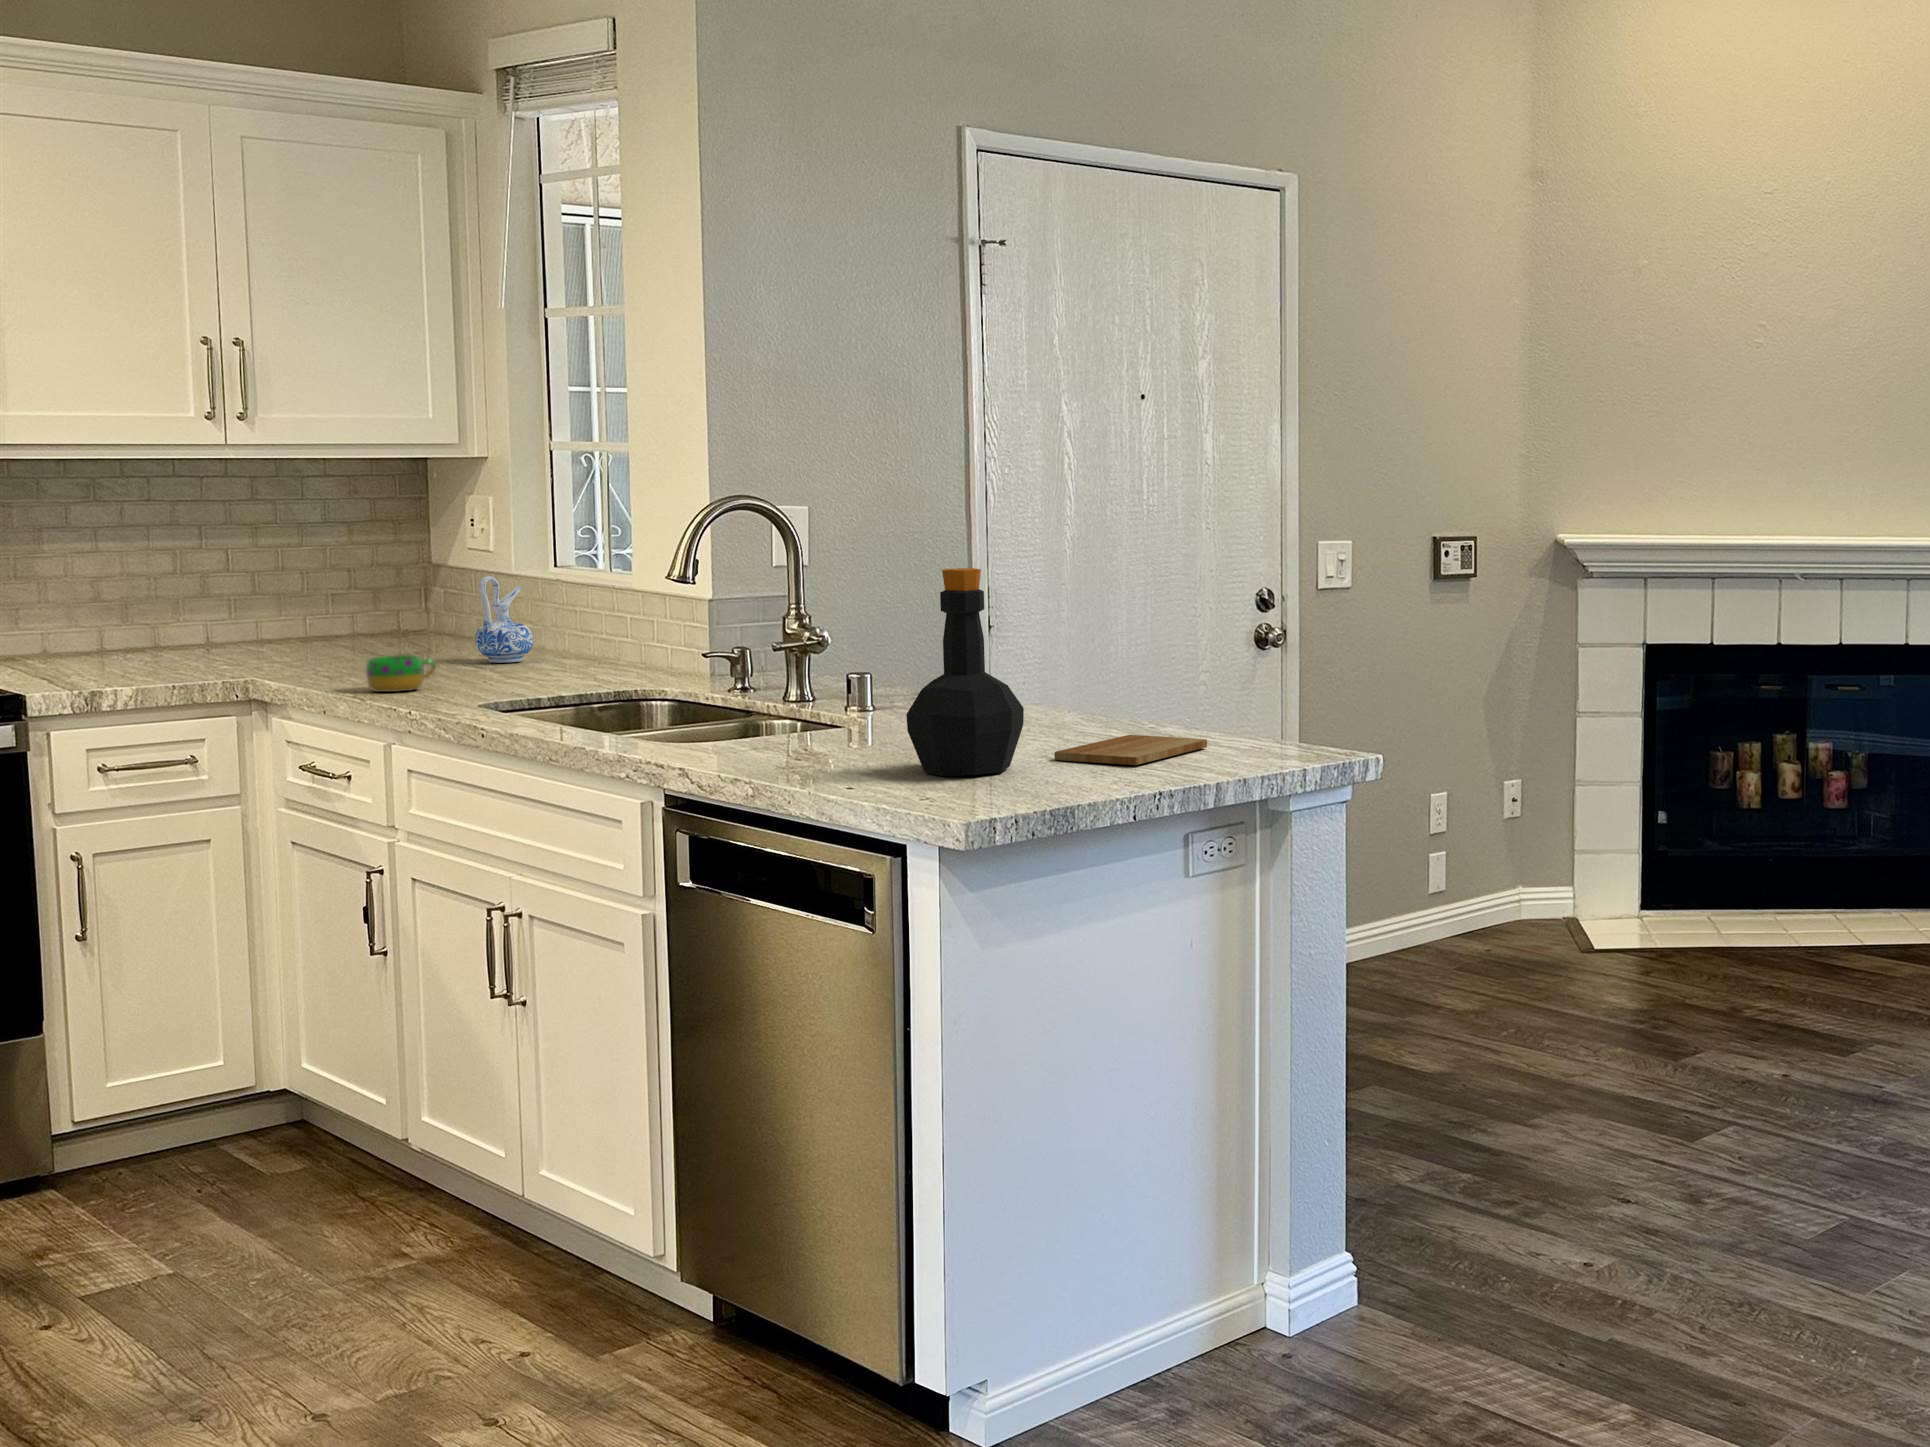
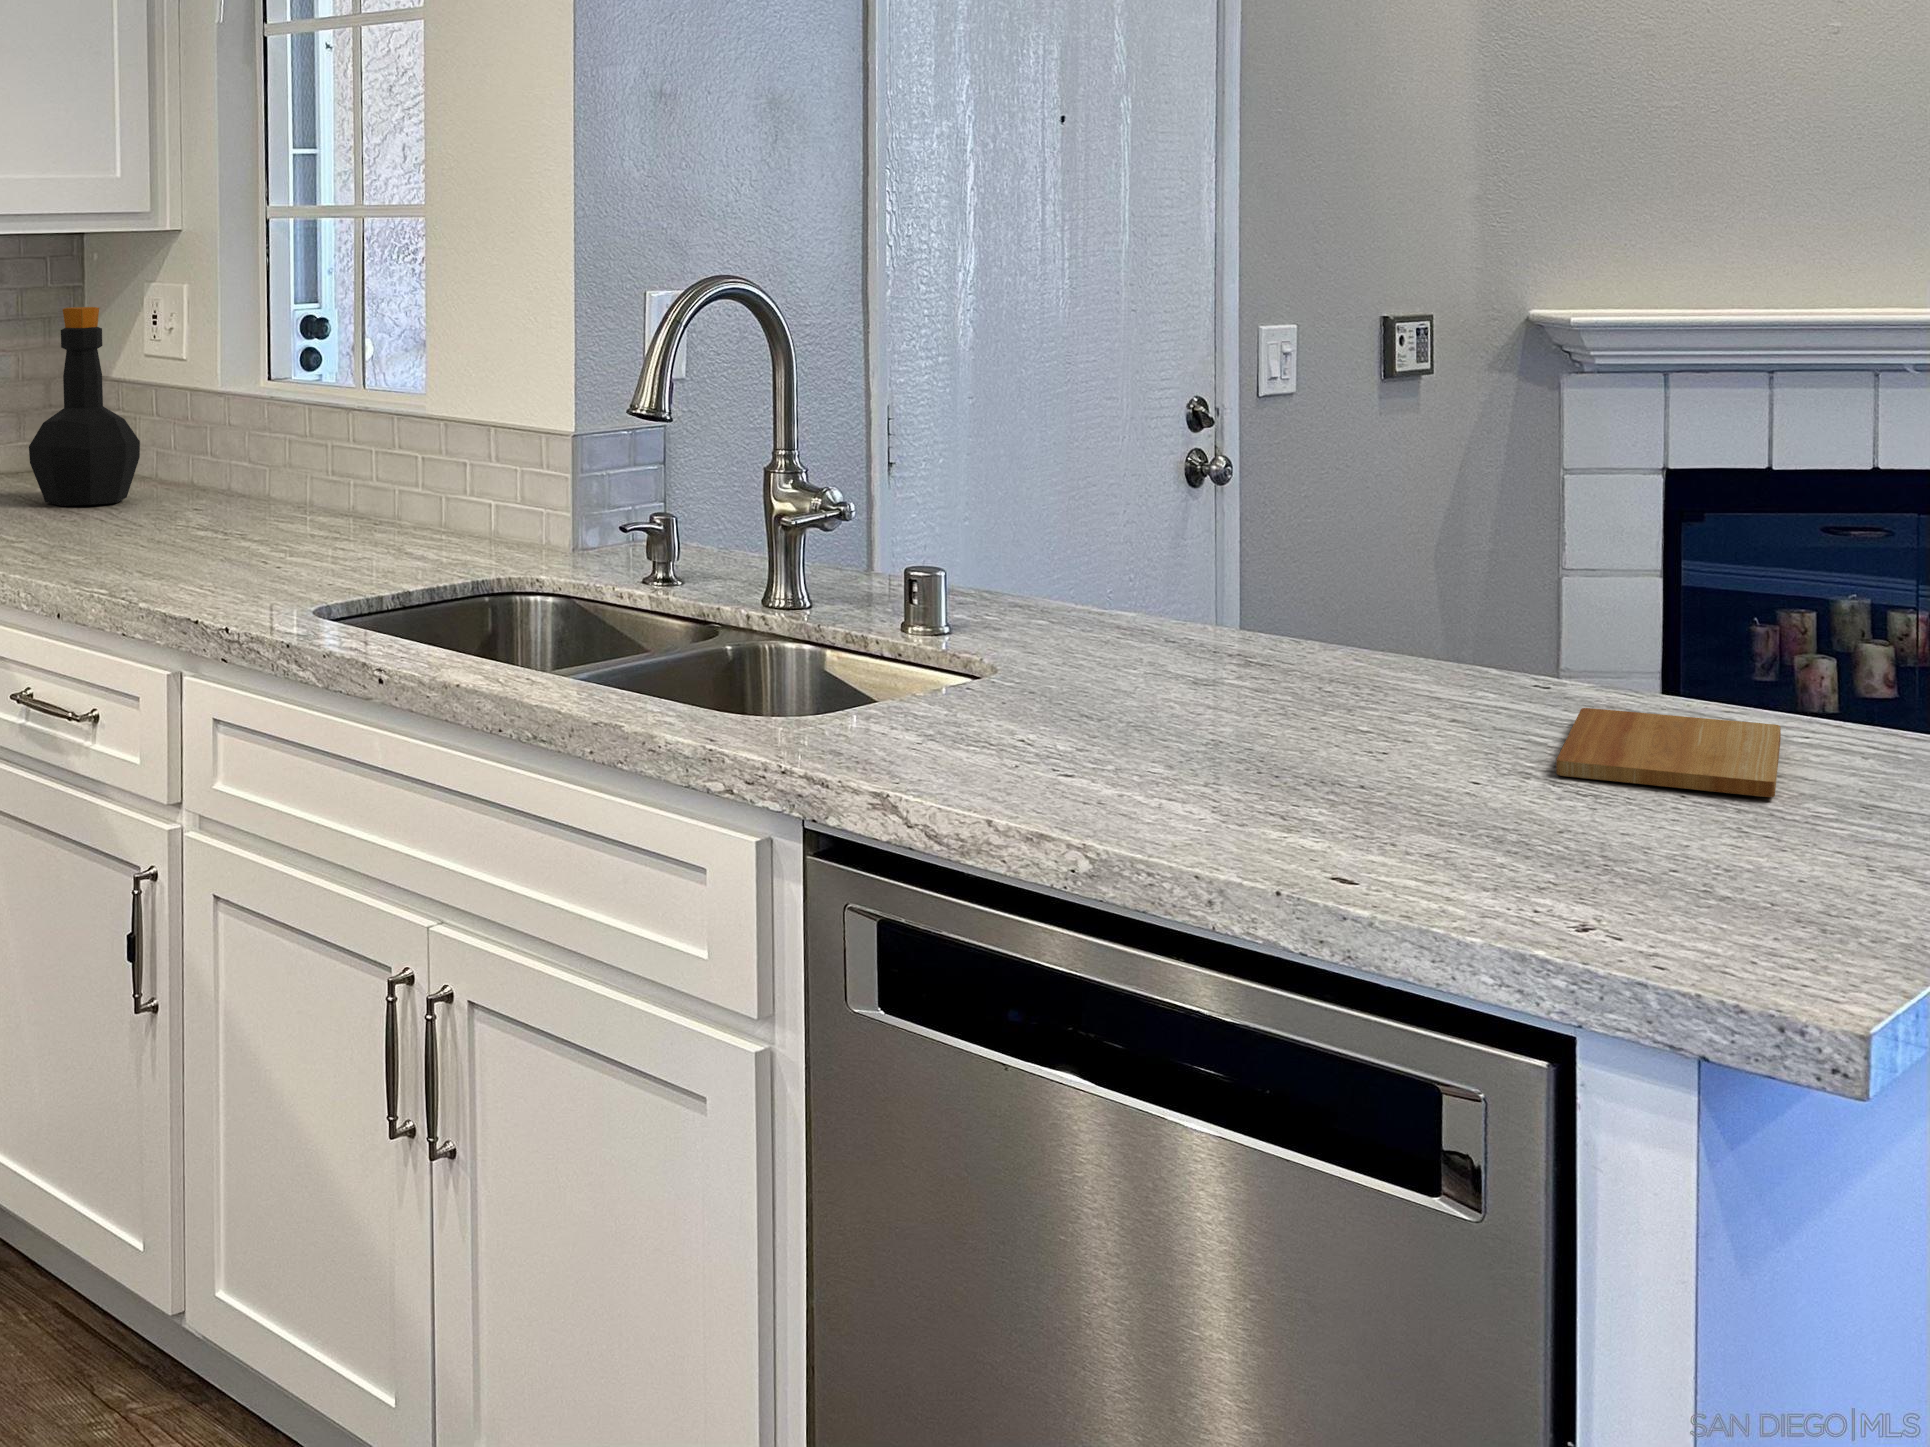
bottle: present [906,568,1024,776] -> present [29,307,140,506]
ceramic pitcher: present [475,576,533,663] -> none [193,401,269,527]
mug: present [366,655,436,692] -> none [110,528,199,587]

